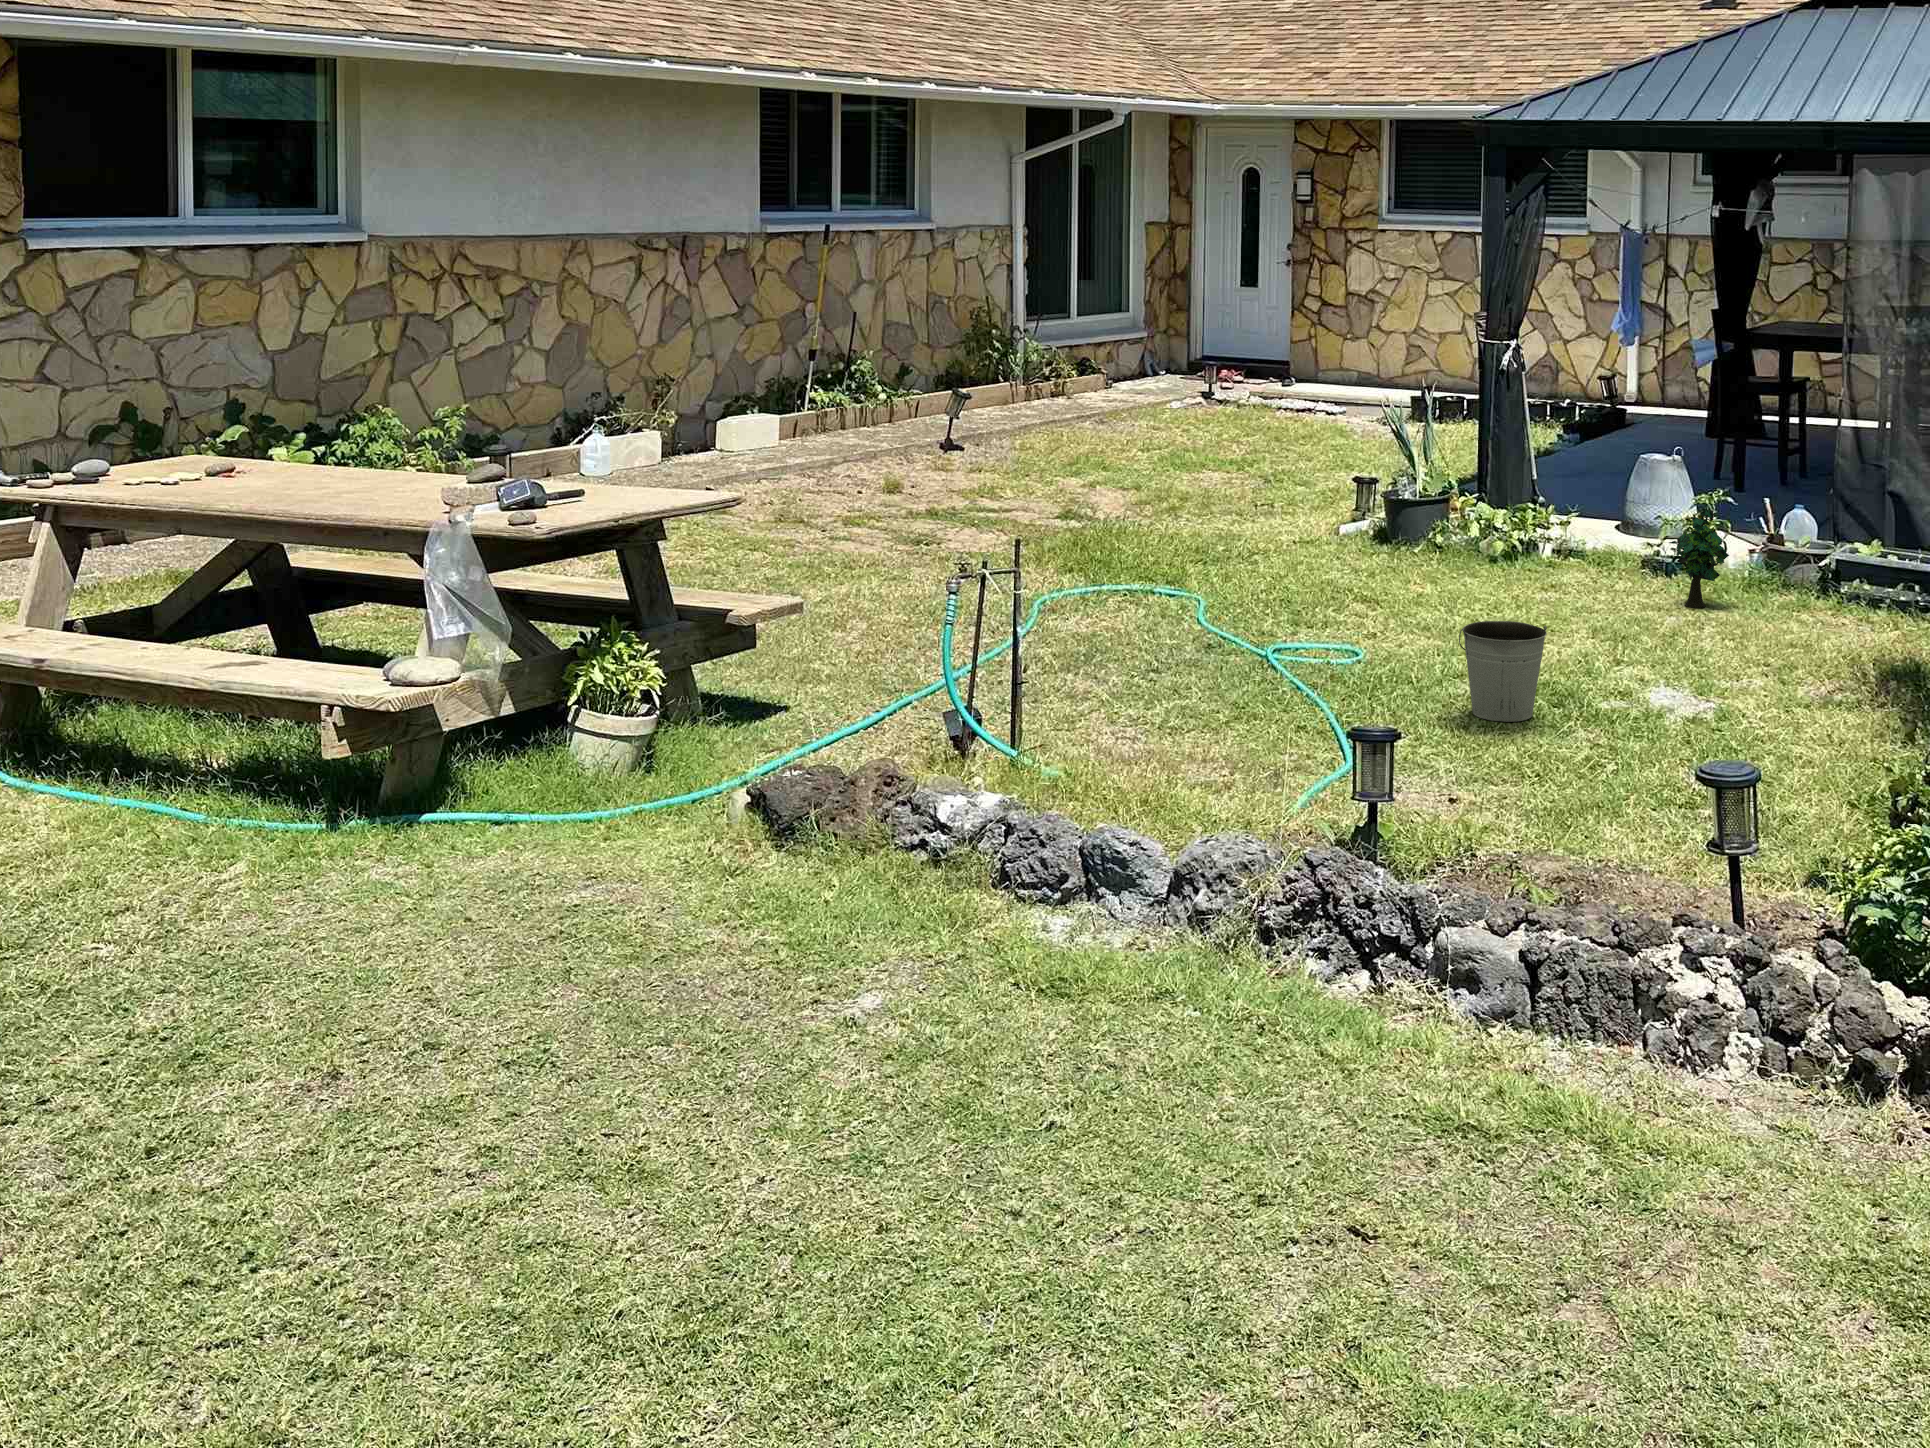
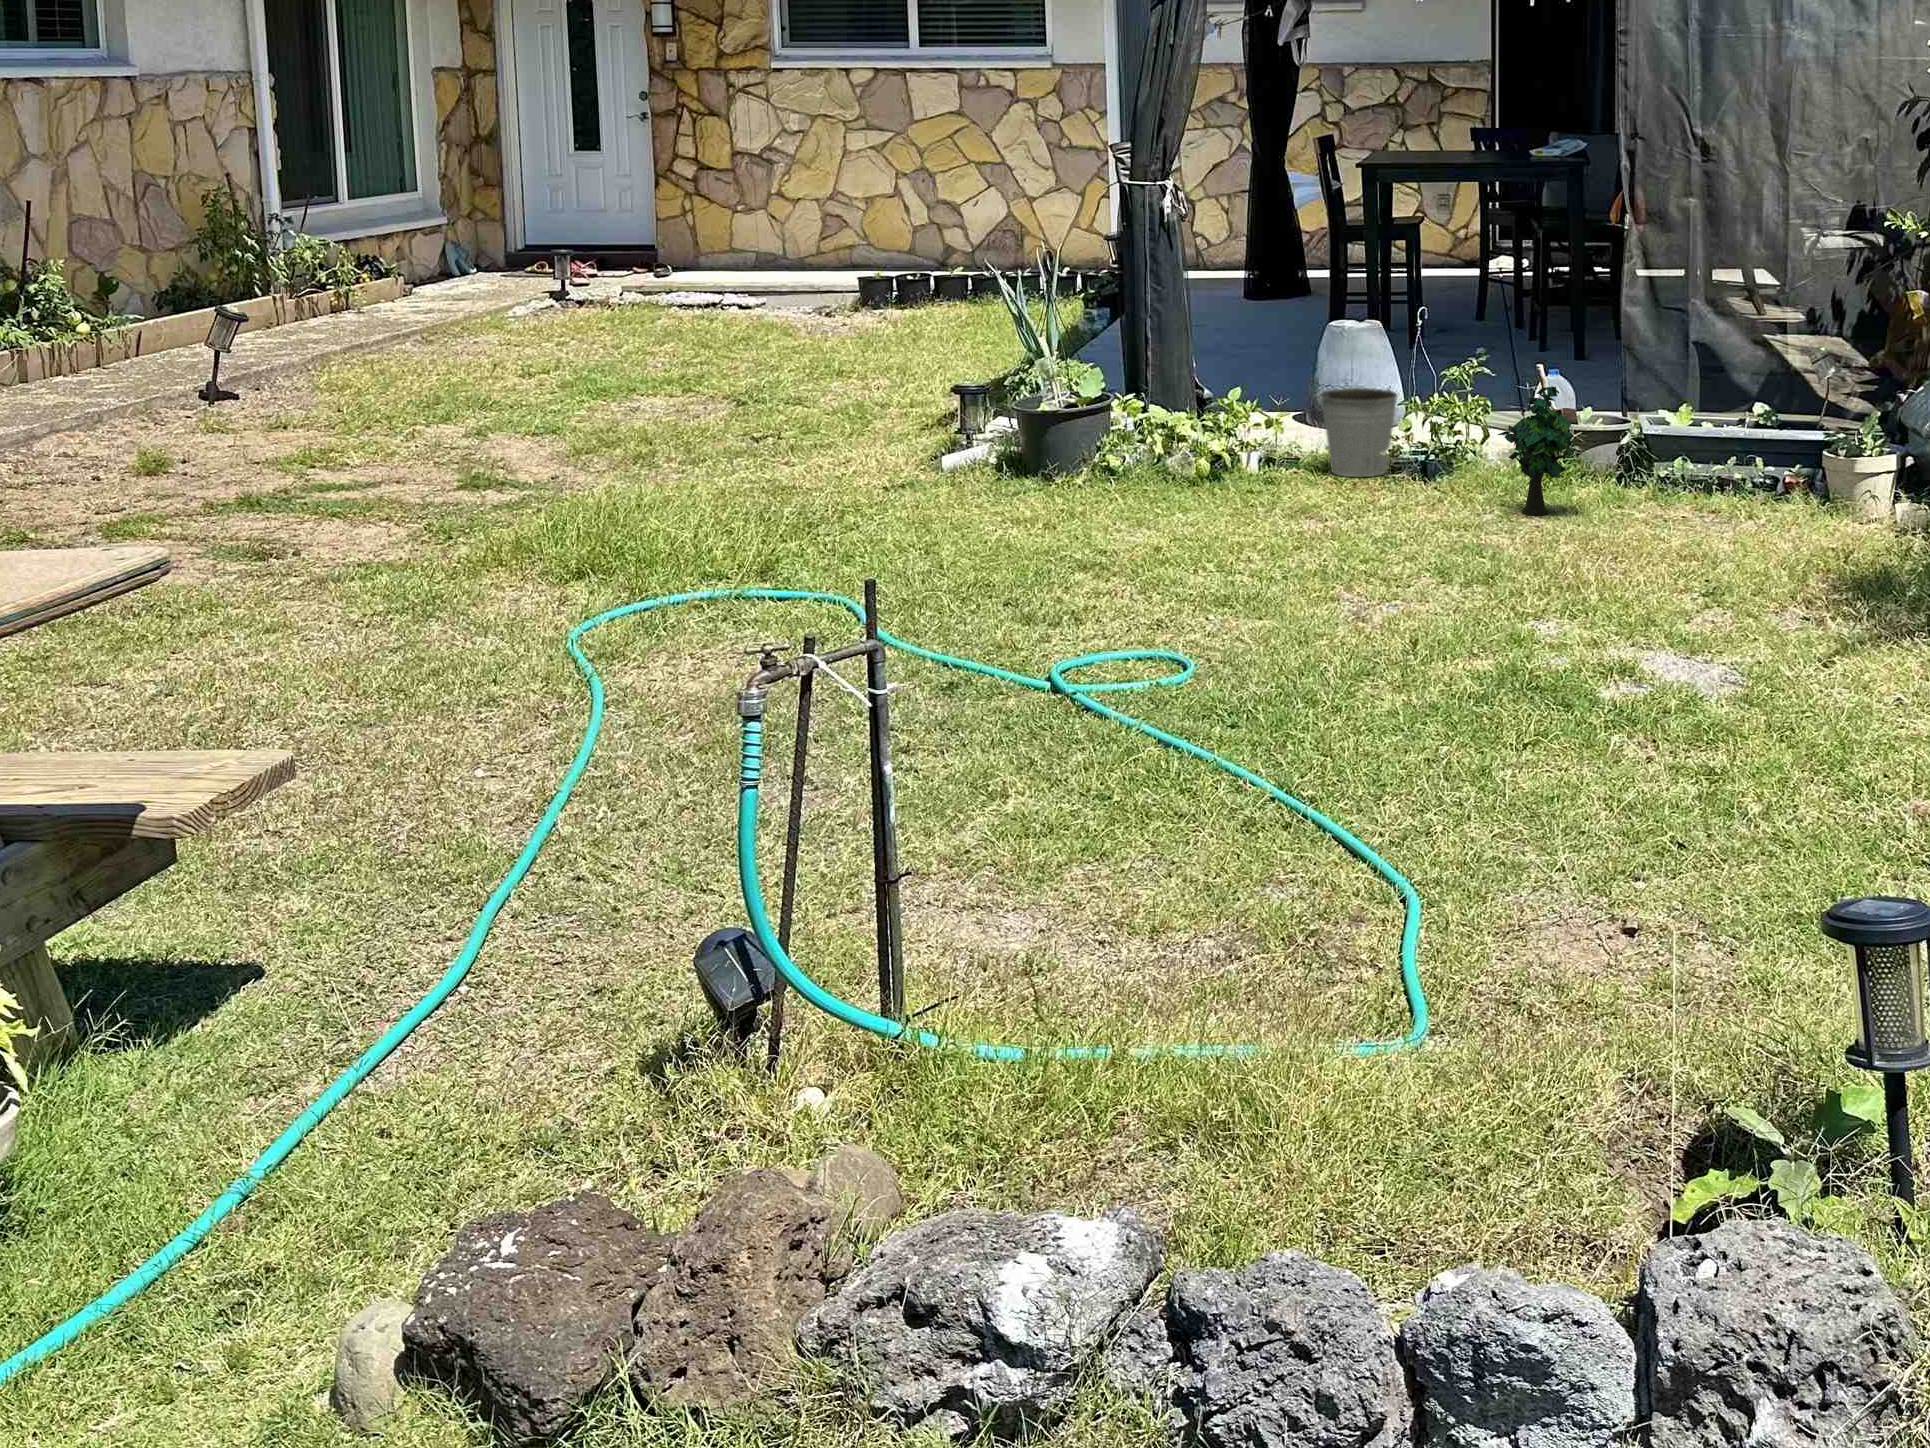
bucket: present [1459,621,1547,722] -> present [1320,387,1398,477]

